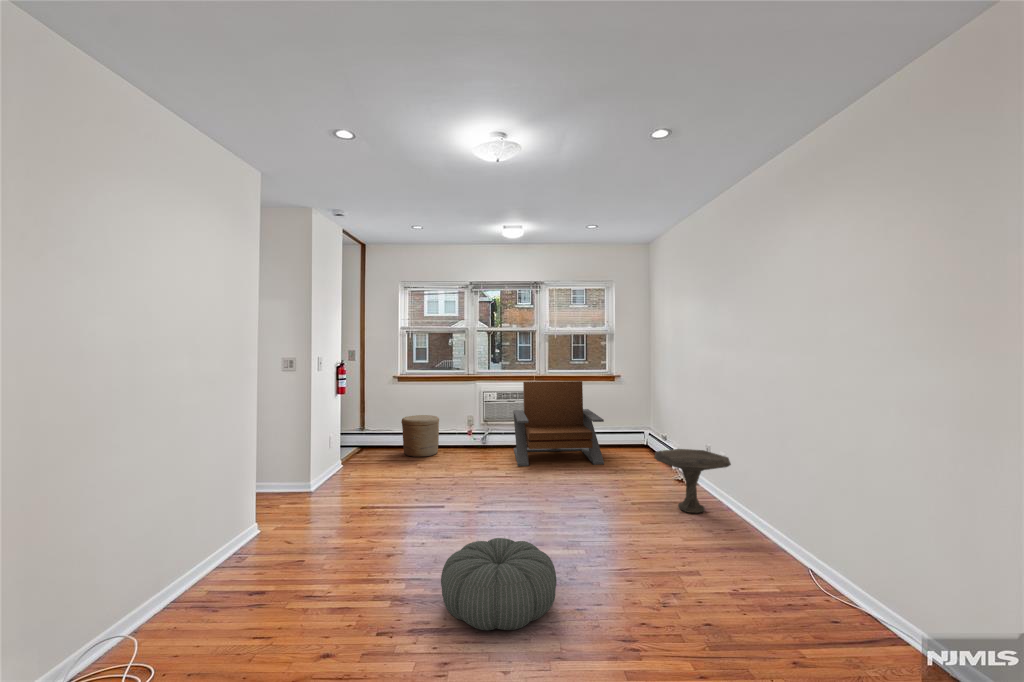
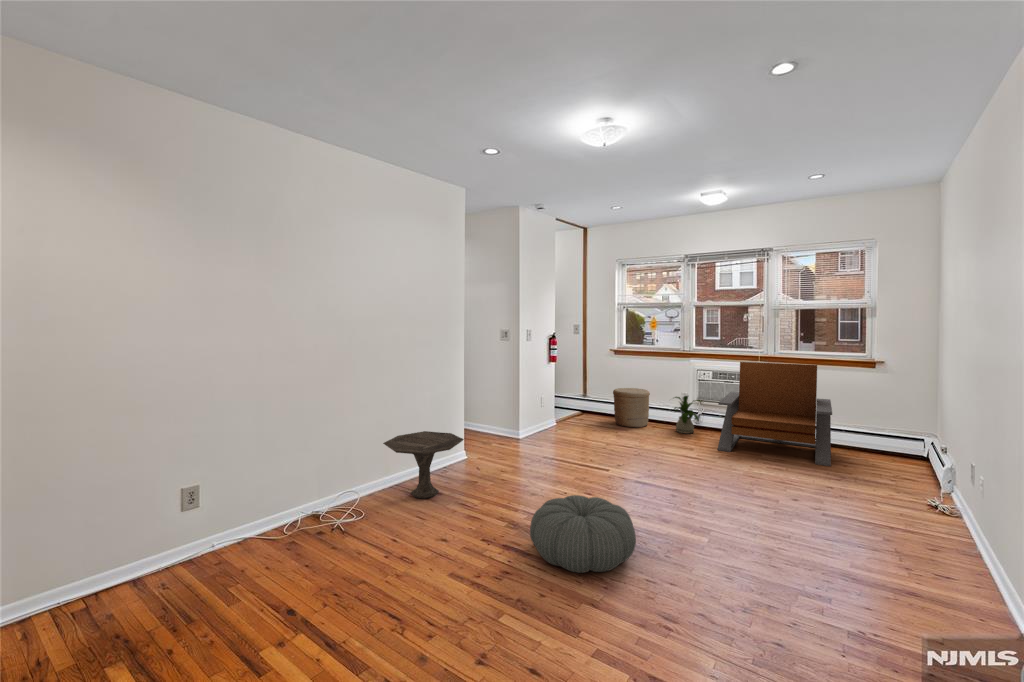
house plant: none [460,417,494,455] -> present [674,396,699,434]
side table: present [654,449,731,513] -> present [383,431,464,499]

